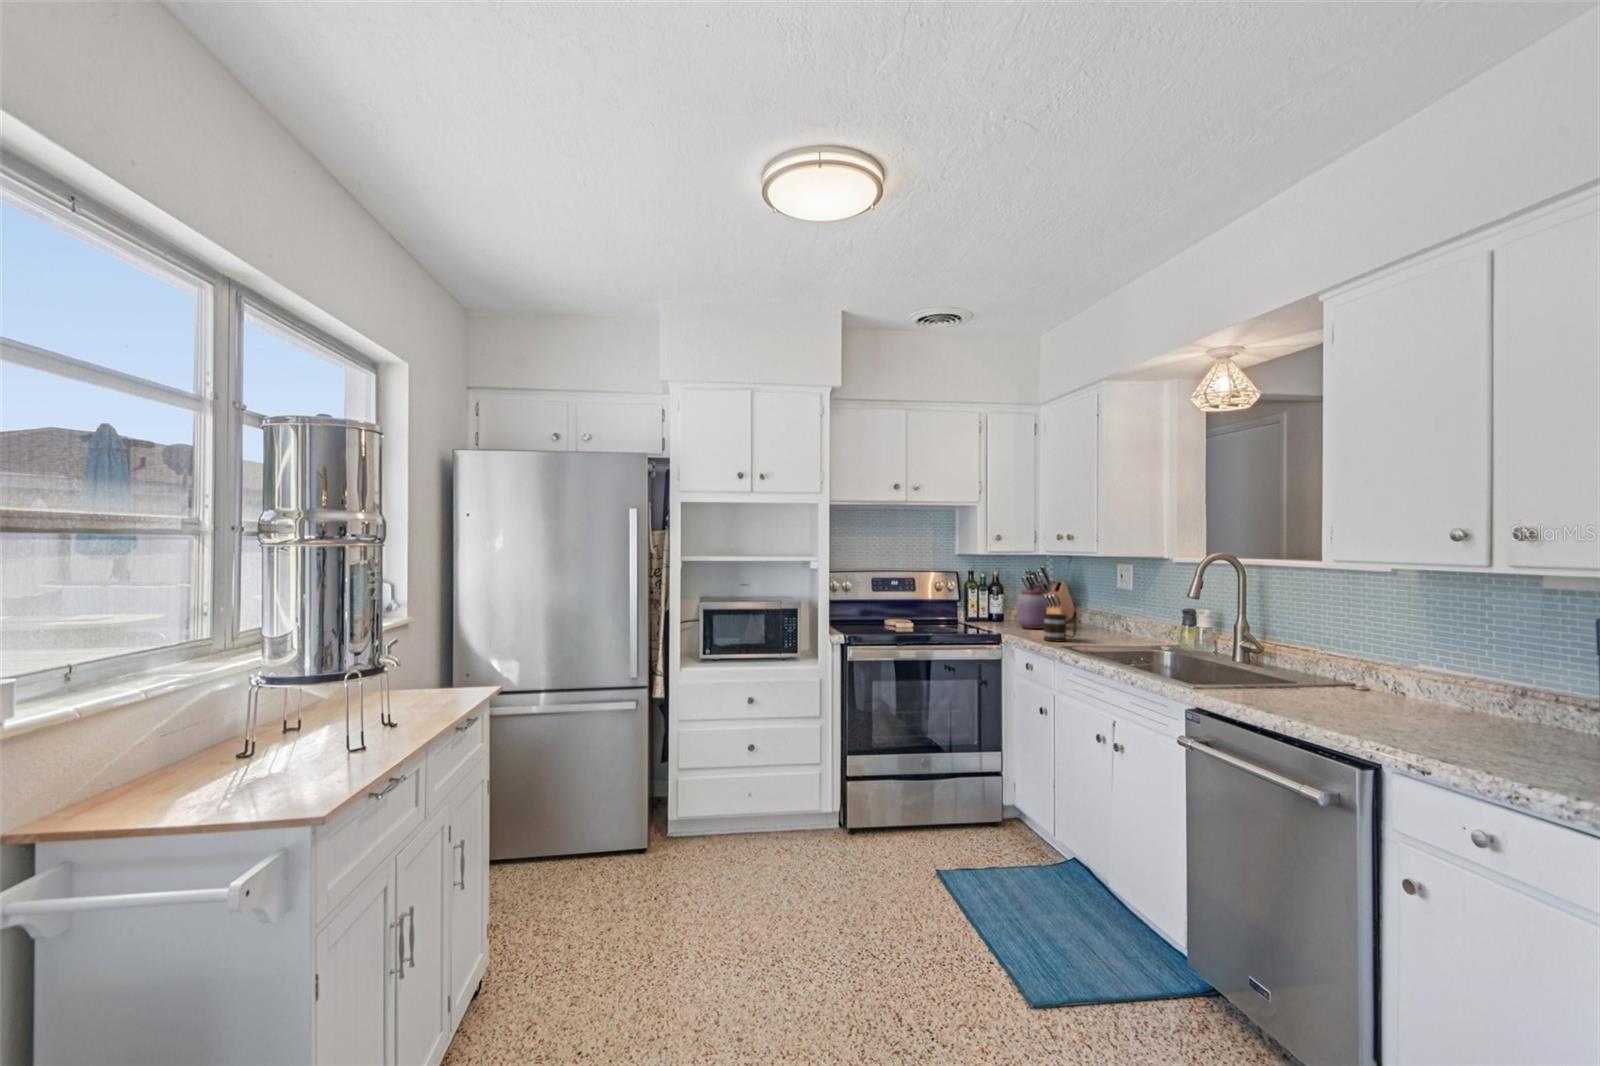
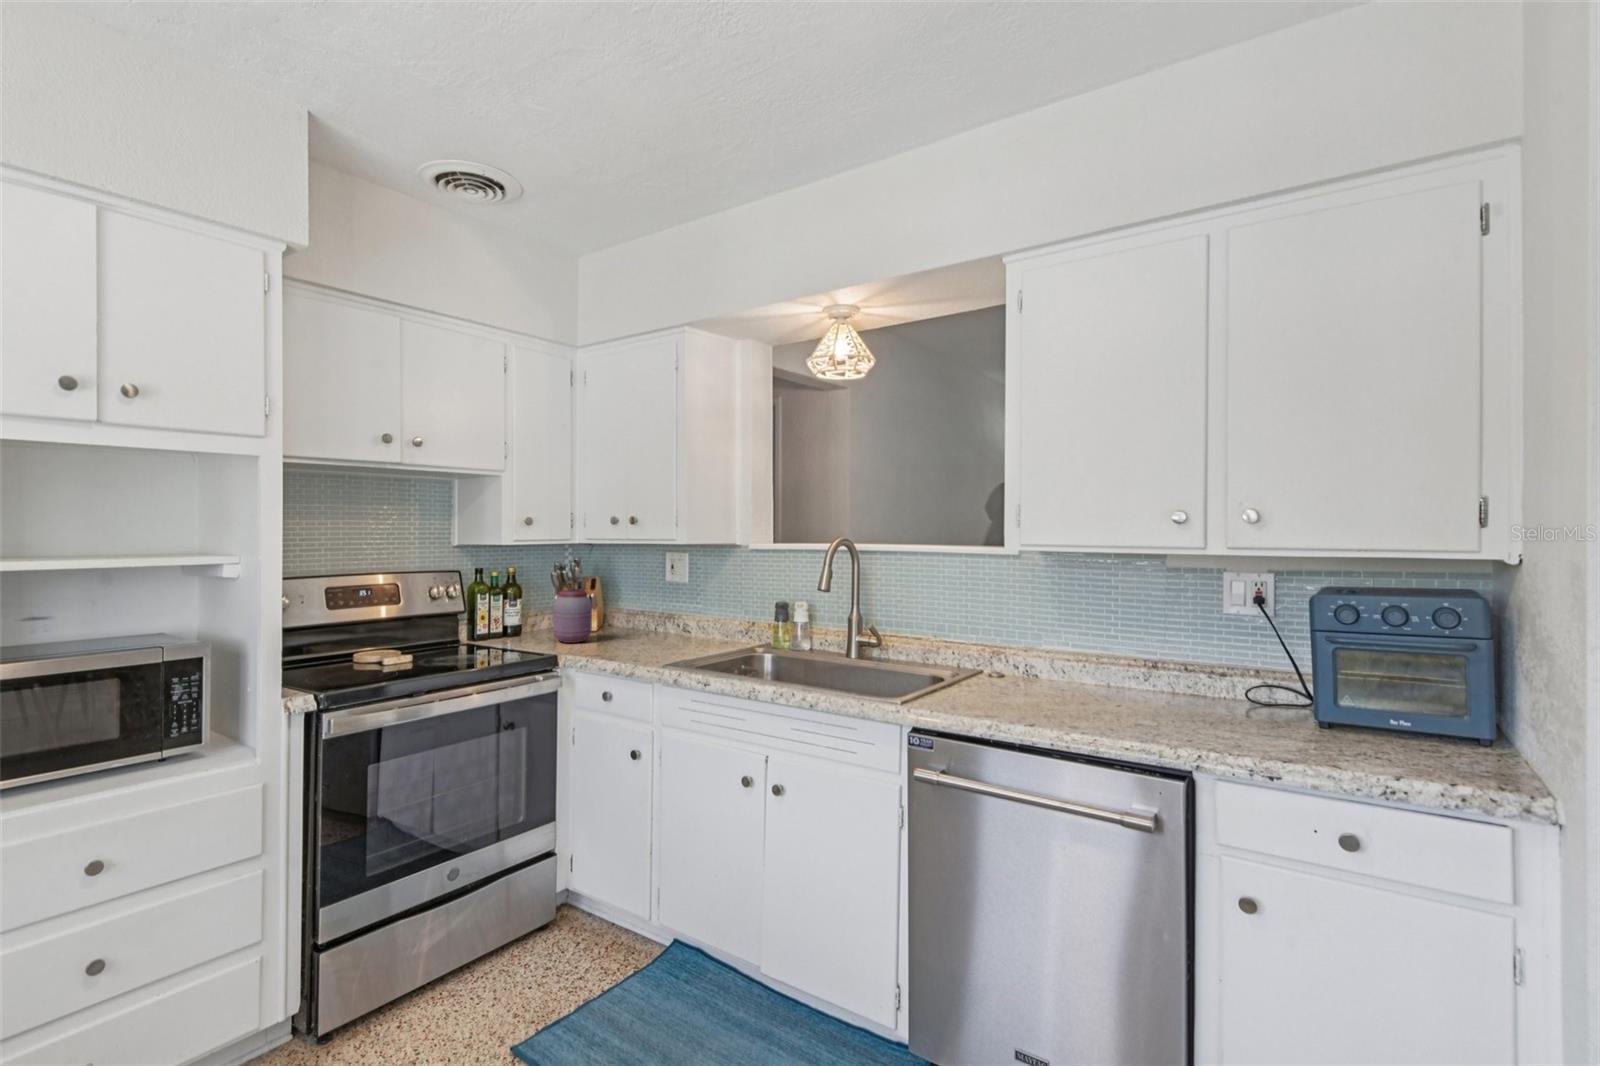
mug: present [1044,614,1077,642] -> none [612,620,656,658]

